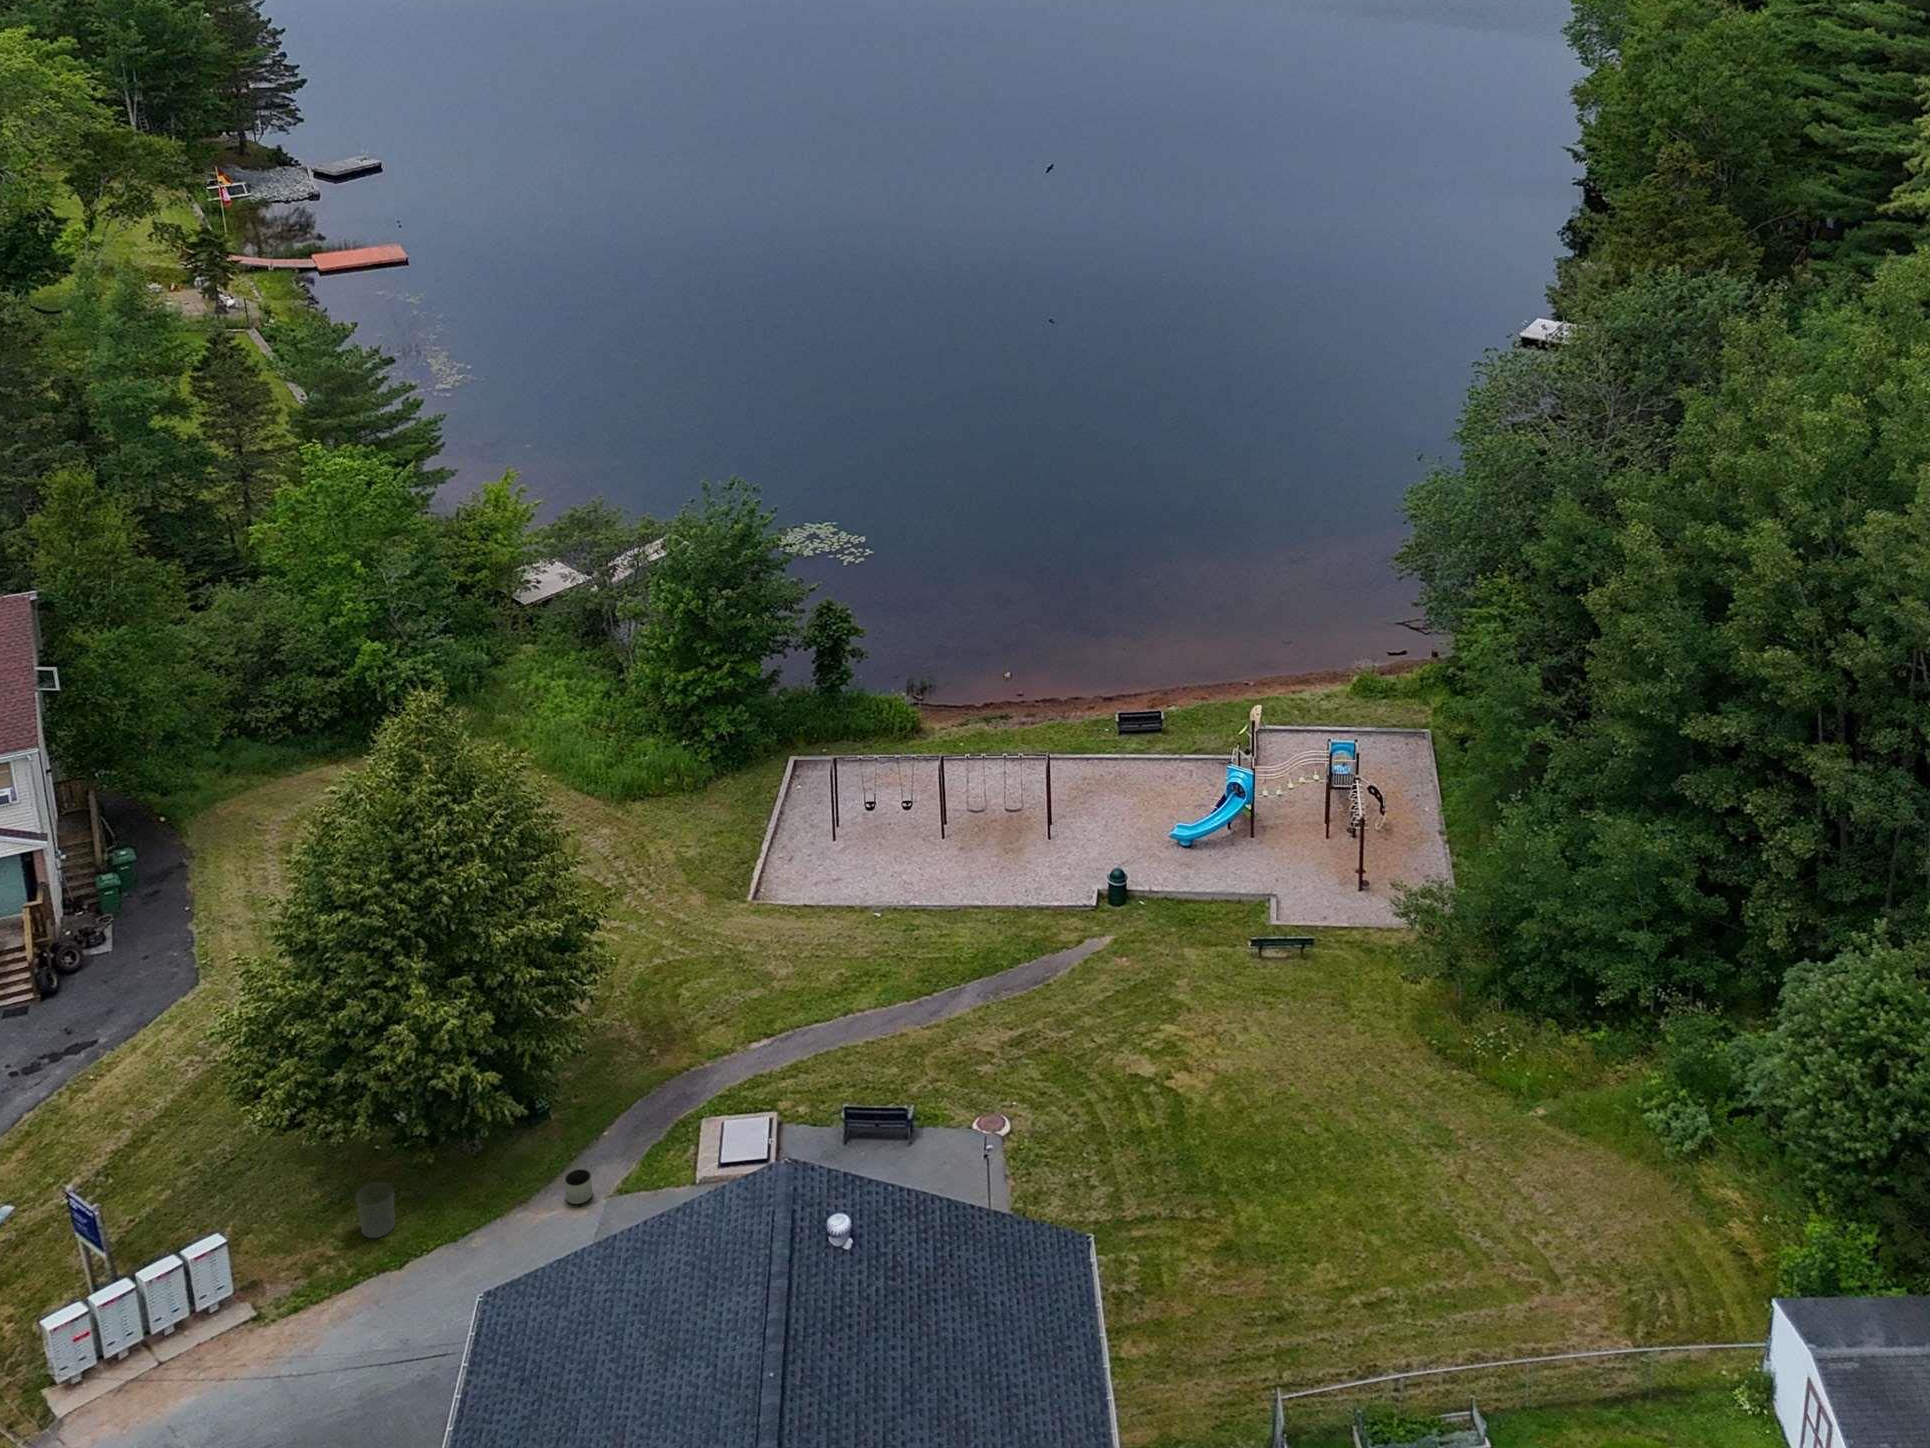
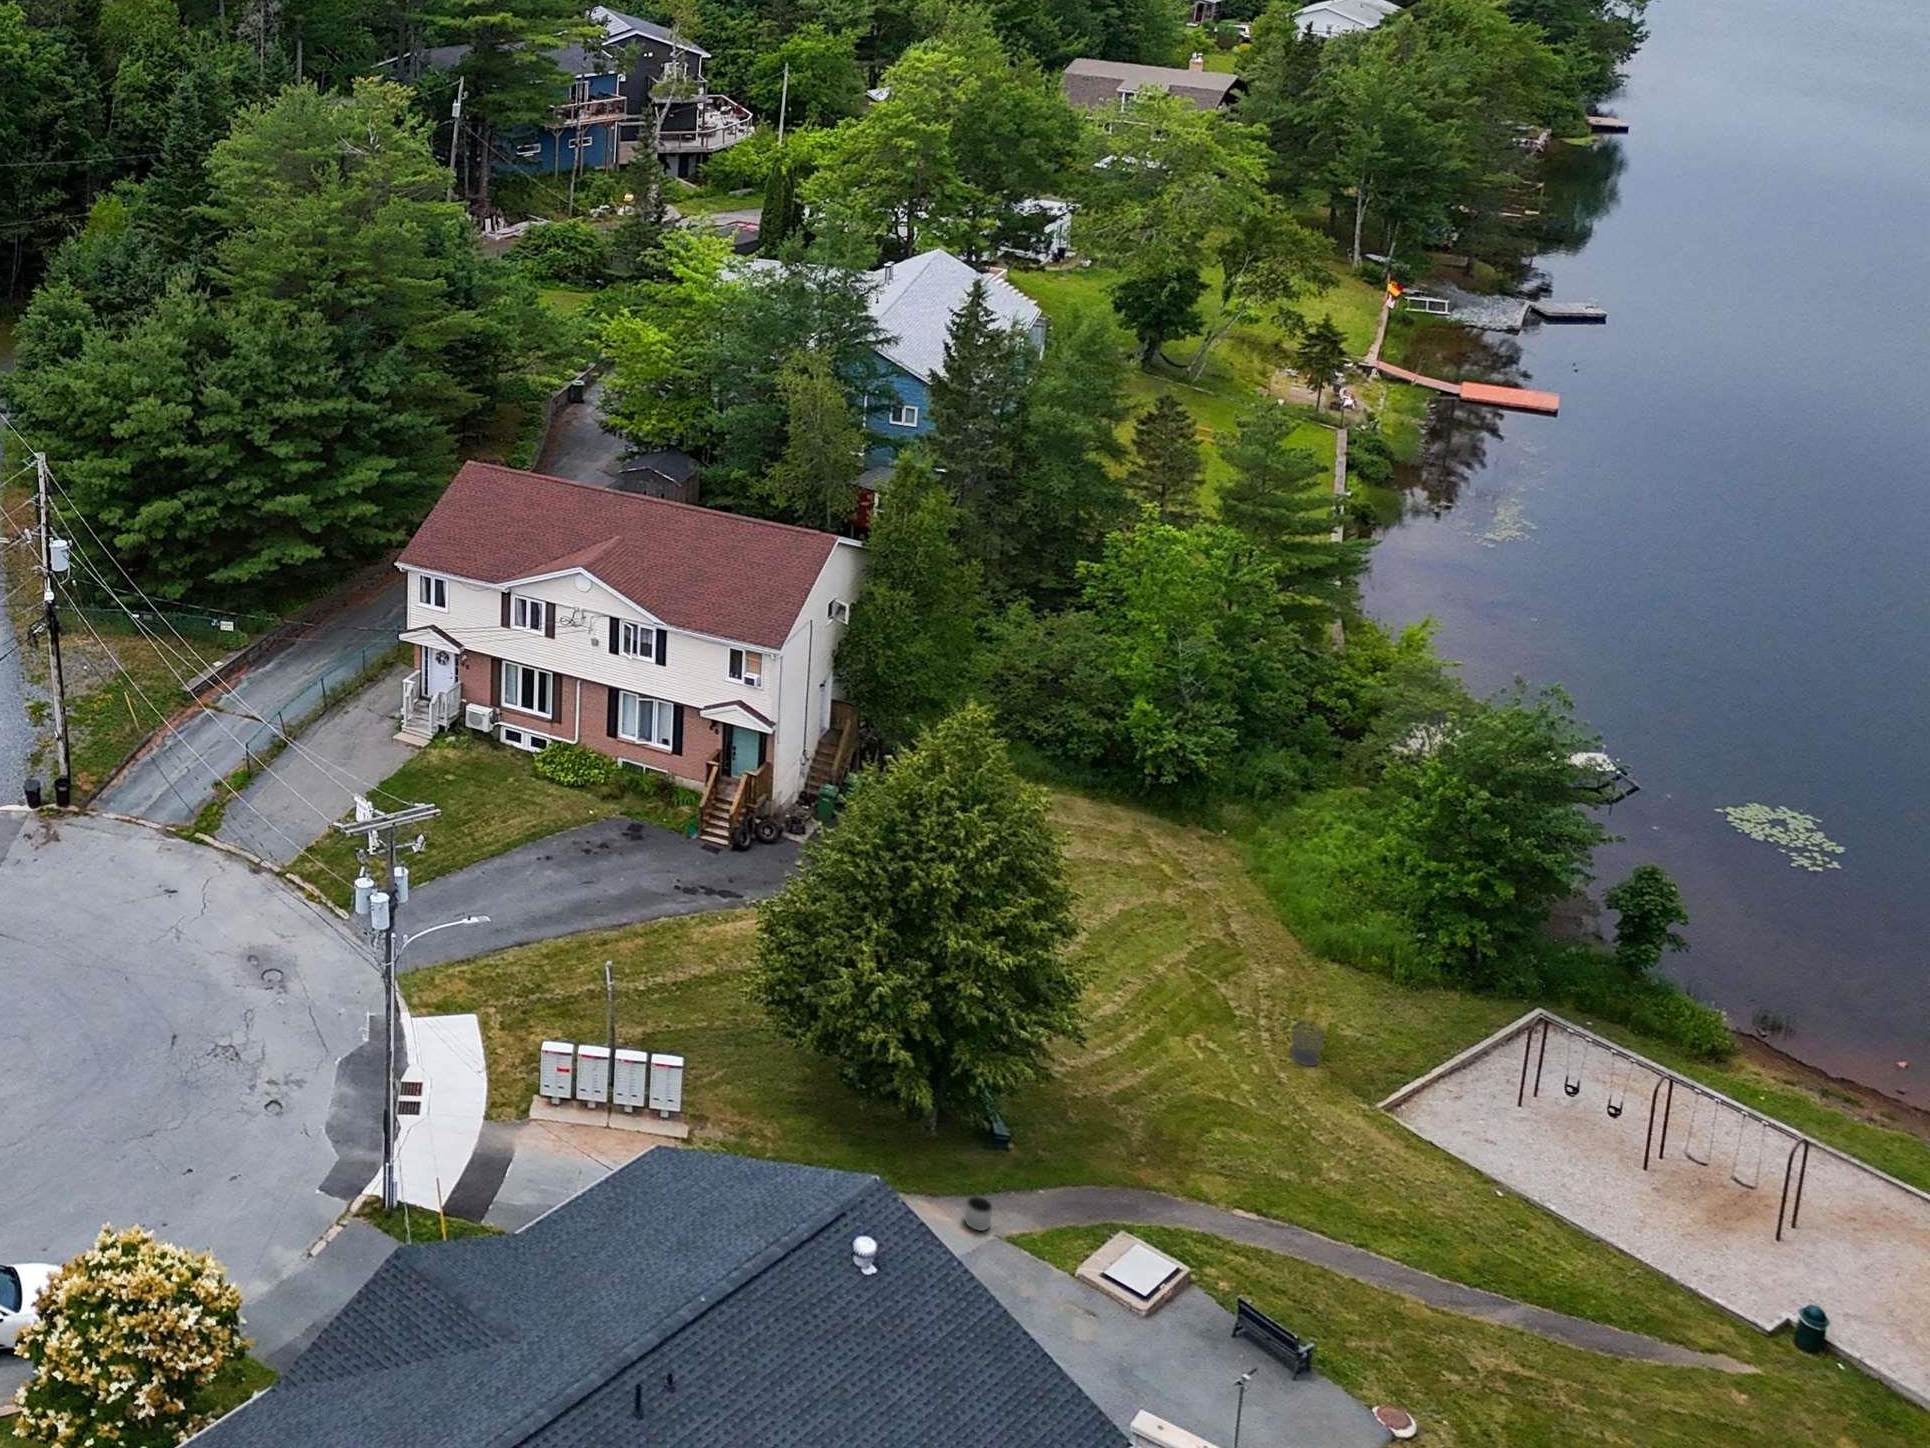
waste bin: present [357,1182,395,1238] -> present [1291,1022,1323,1066]

